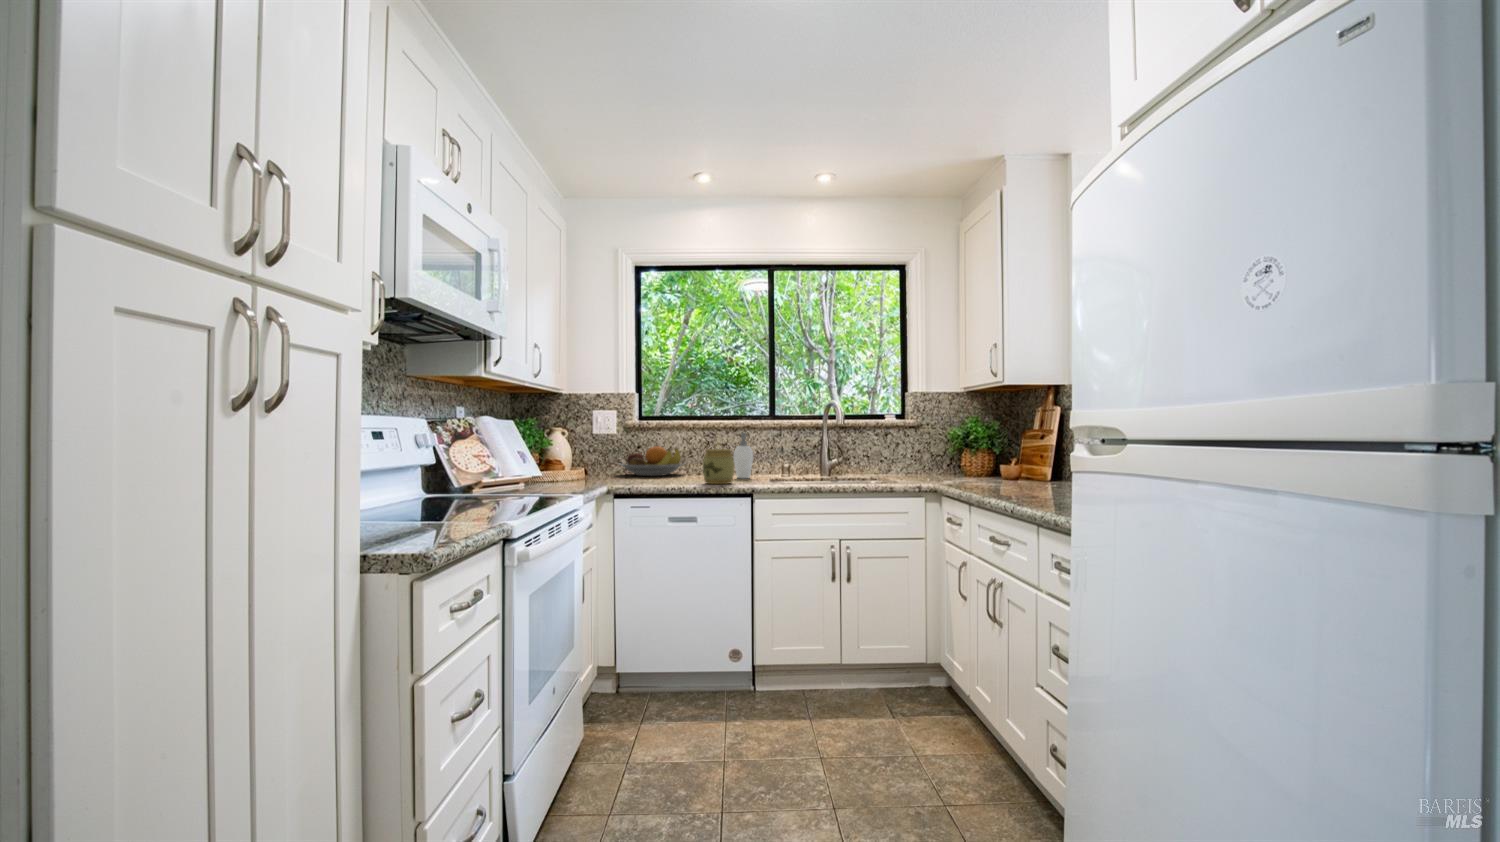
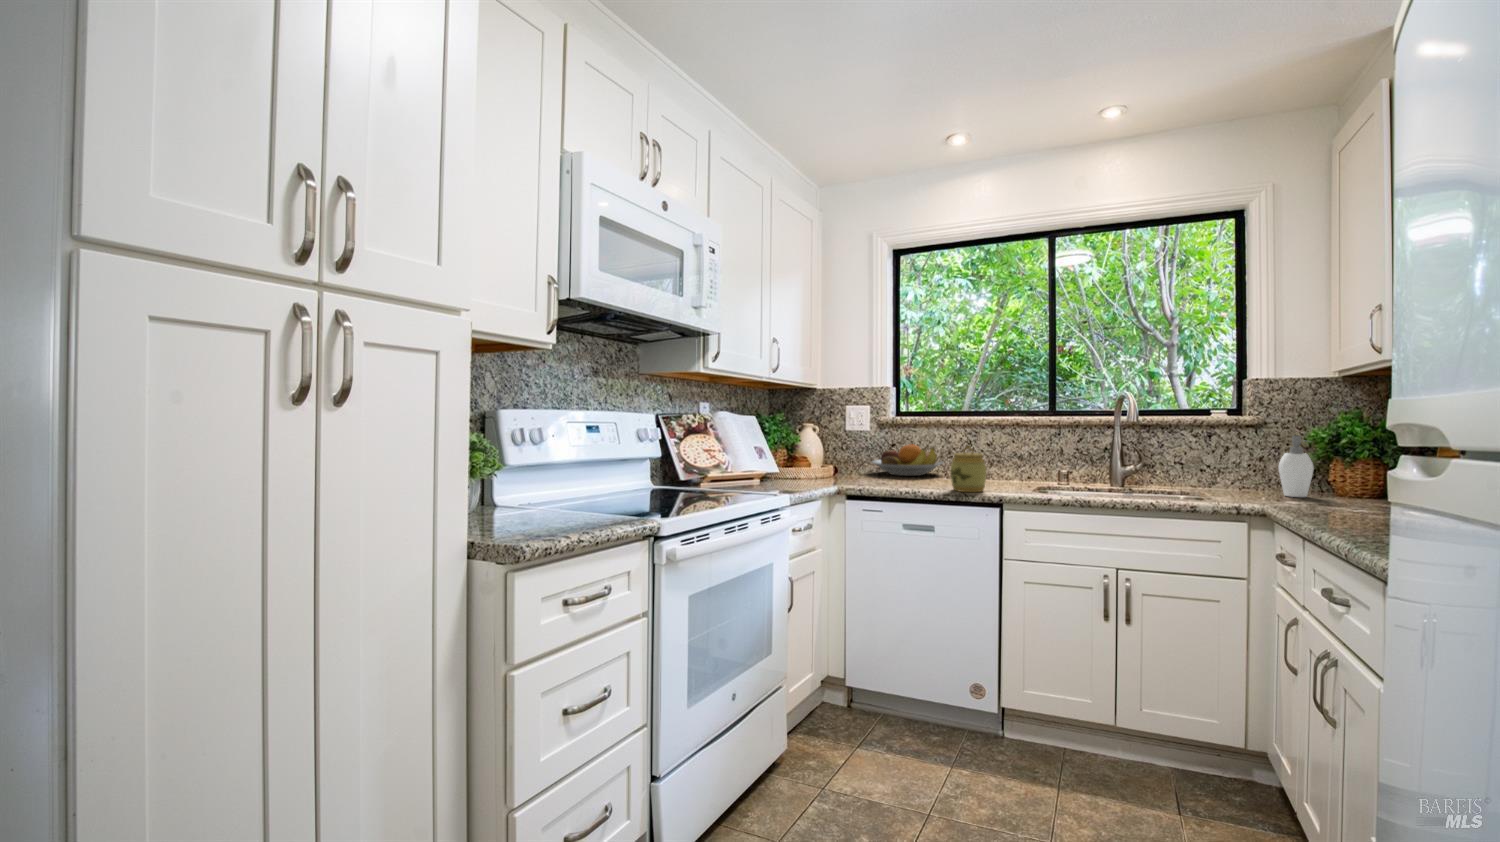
soap dispenser: present [733,433,753,478] -> present [1279,436,1313,497]

